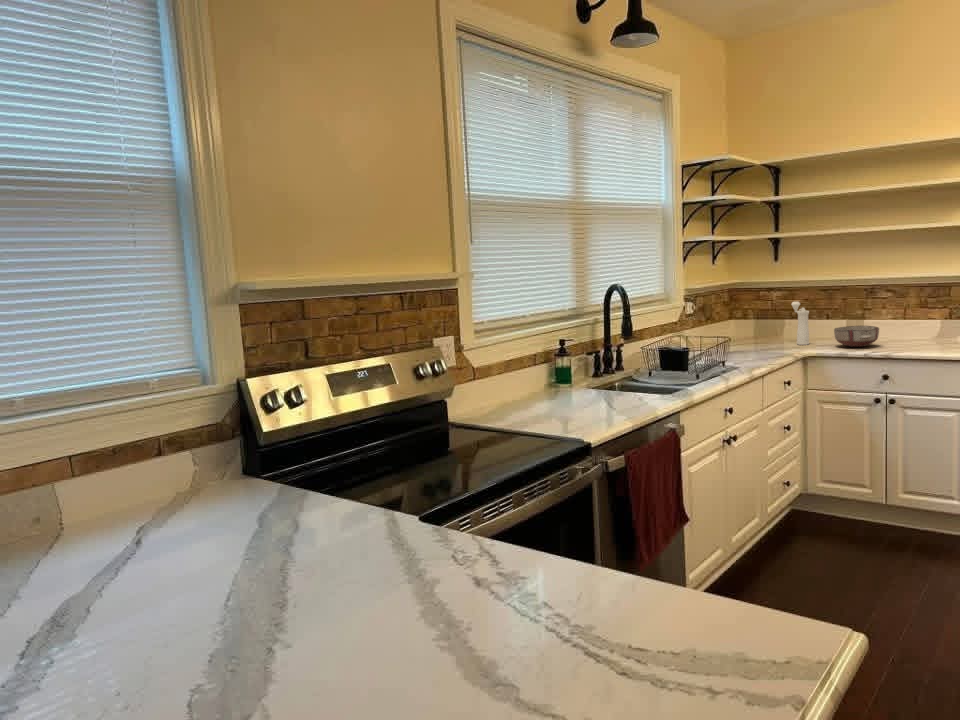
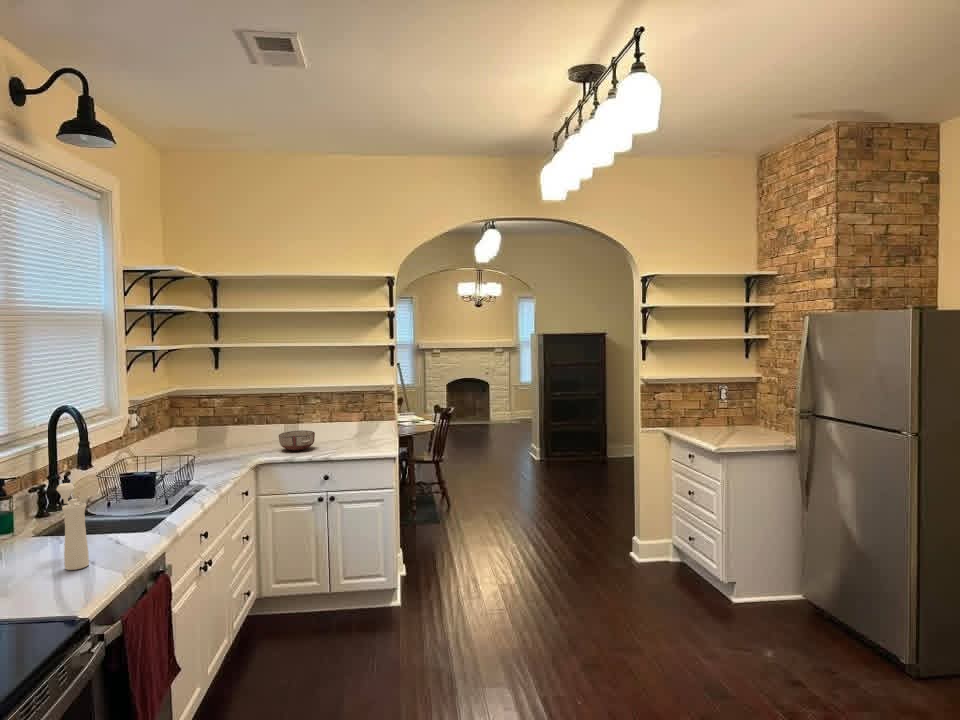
pepper mill: present [791,302,809,345] -> present [57,483,89,570]

